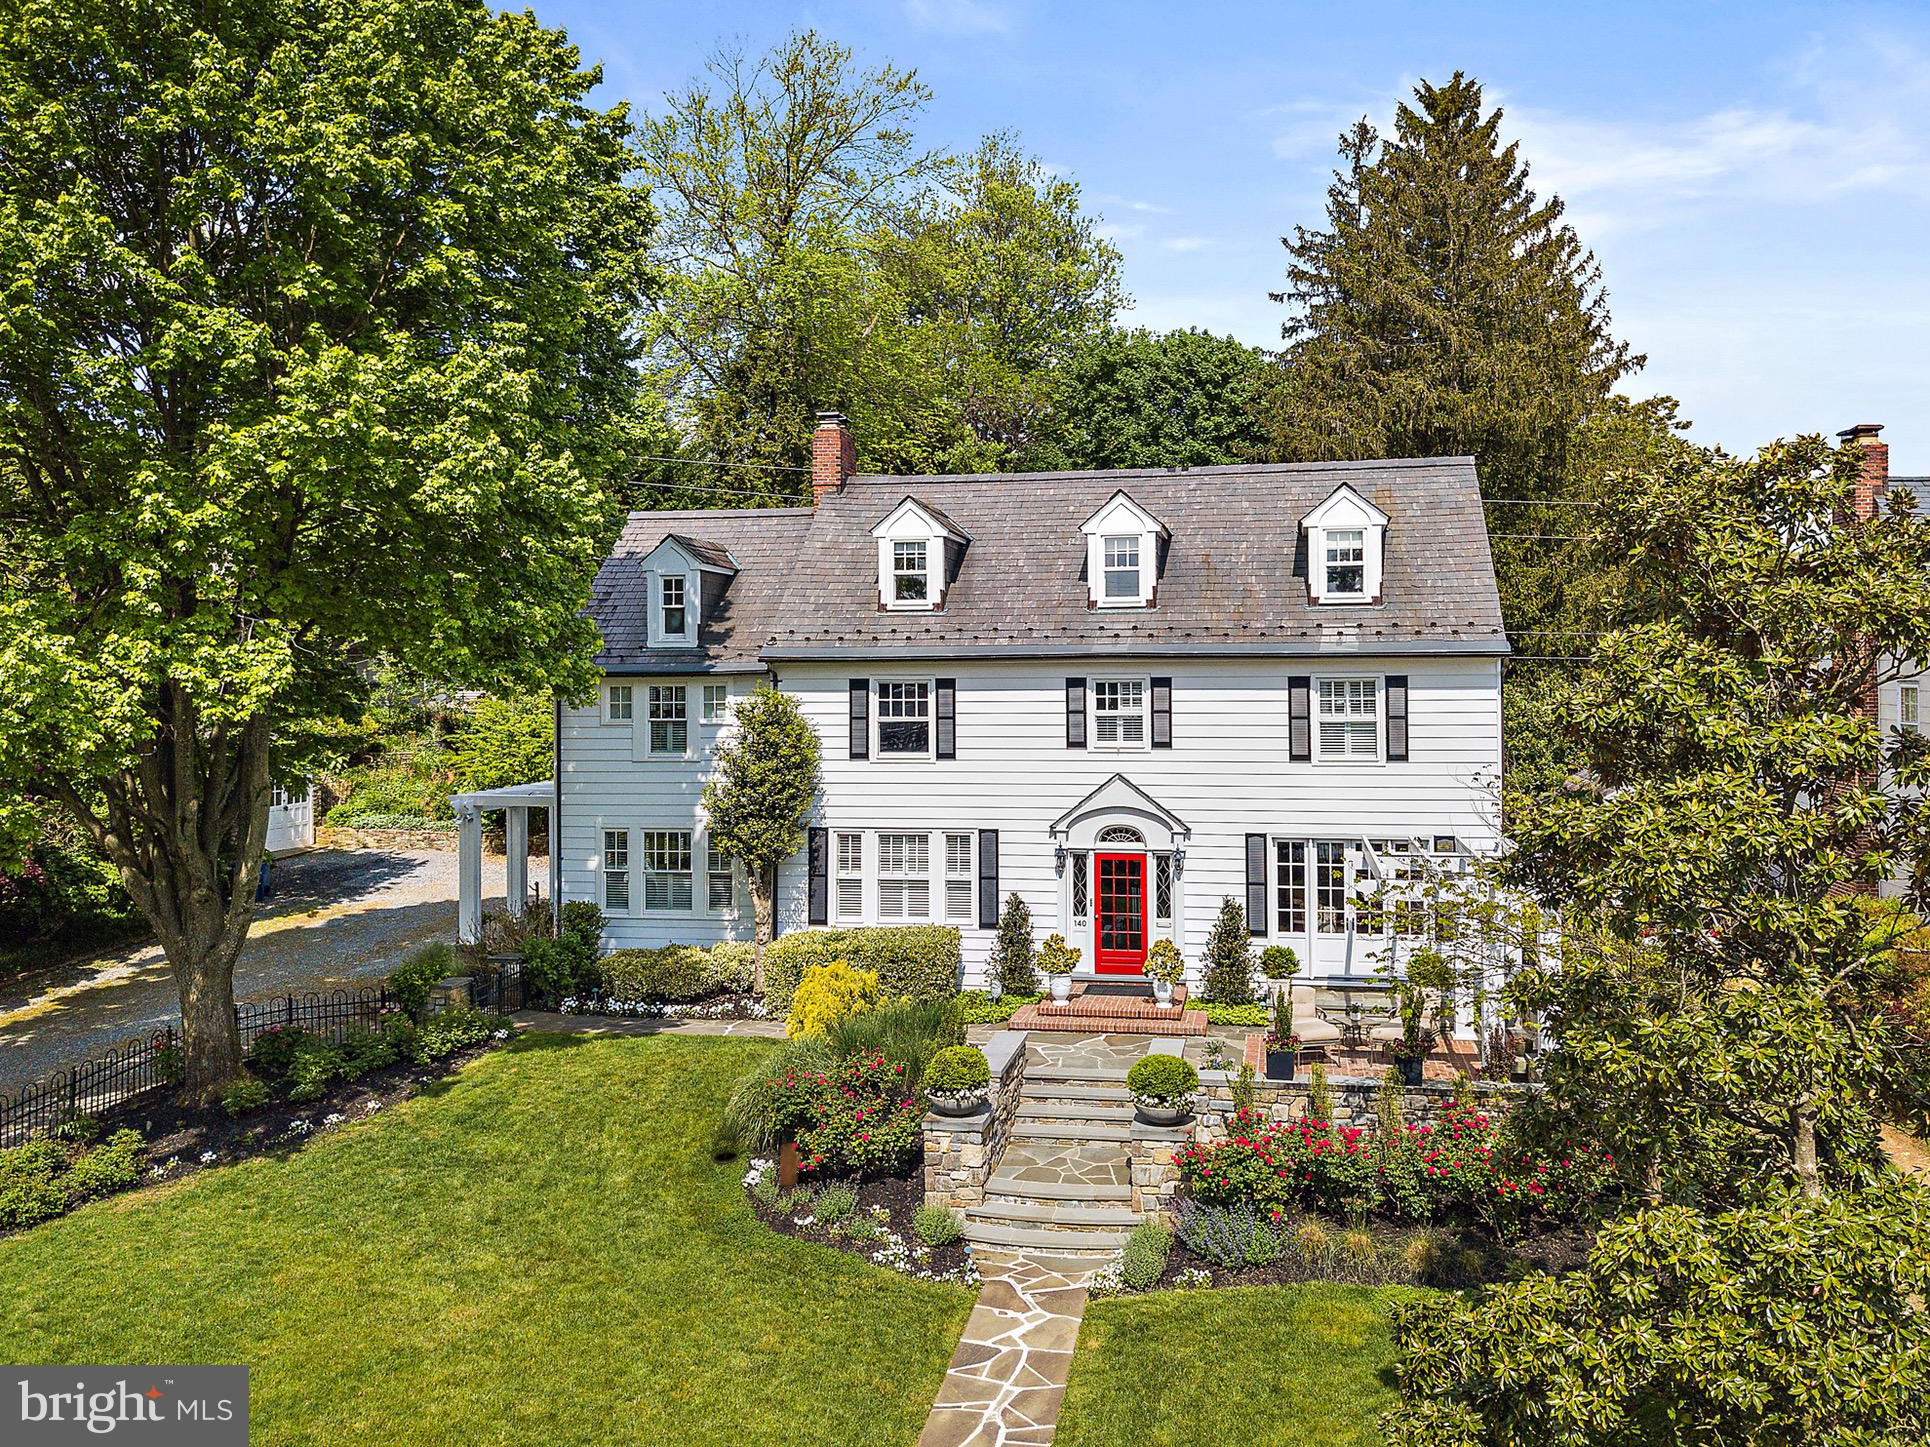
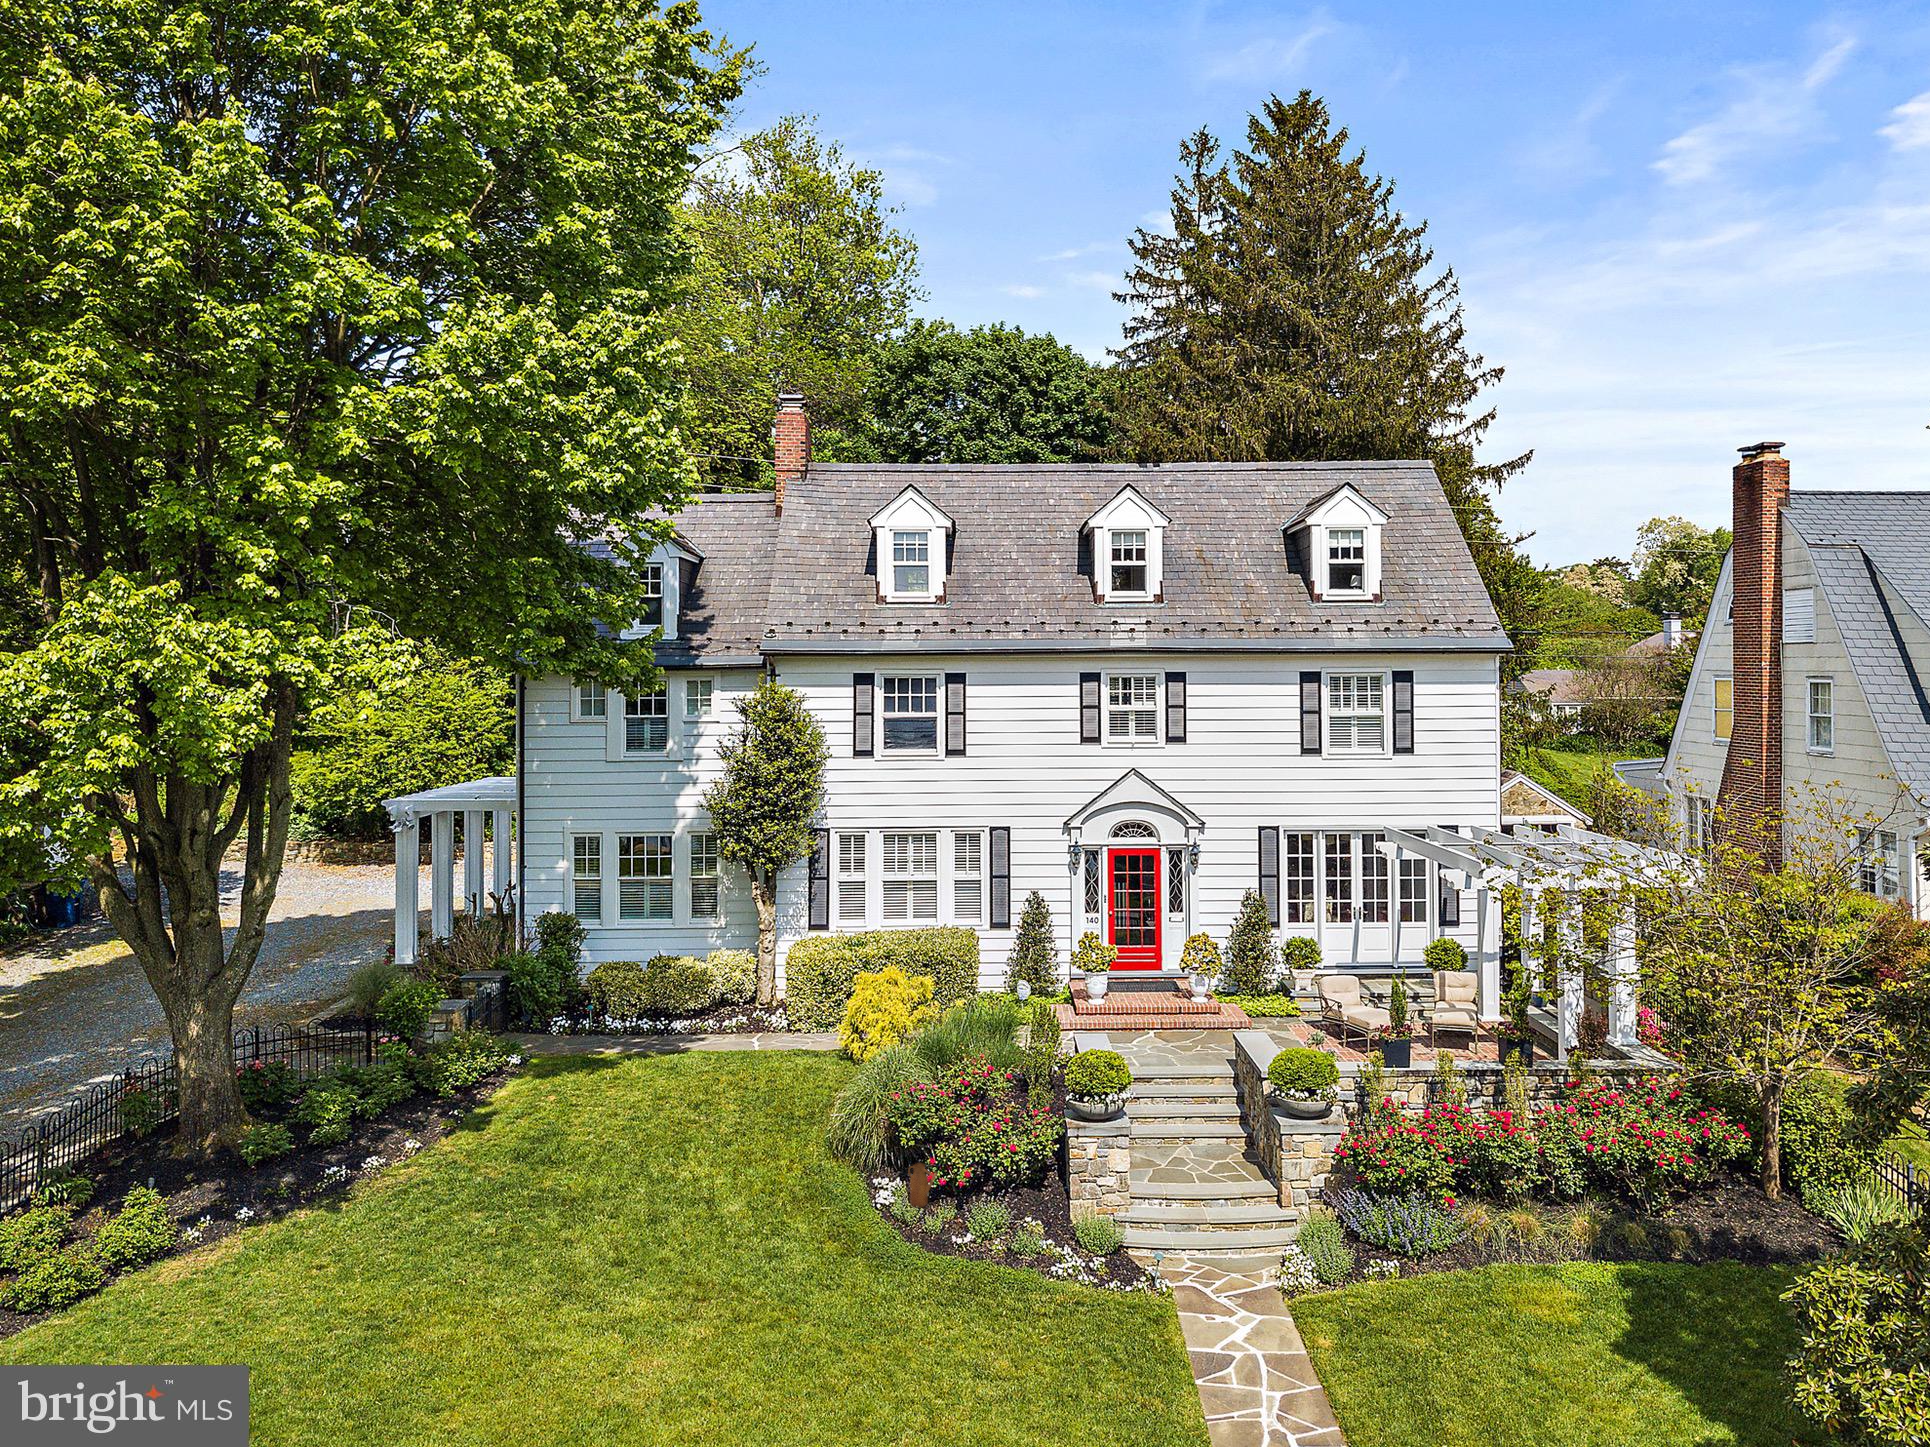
potted tree: present [710,1112,739,1164] -> none [818,1134,854,1190]

